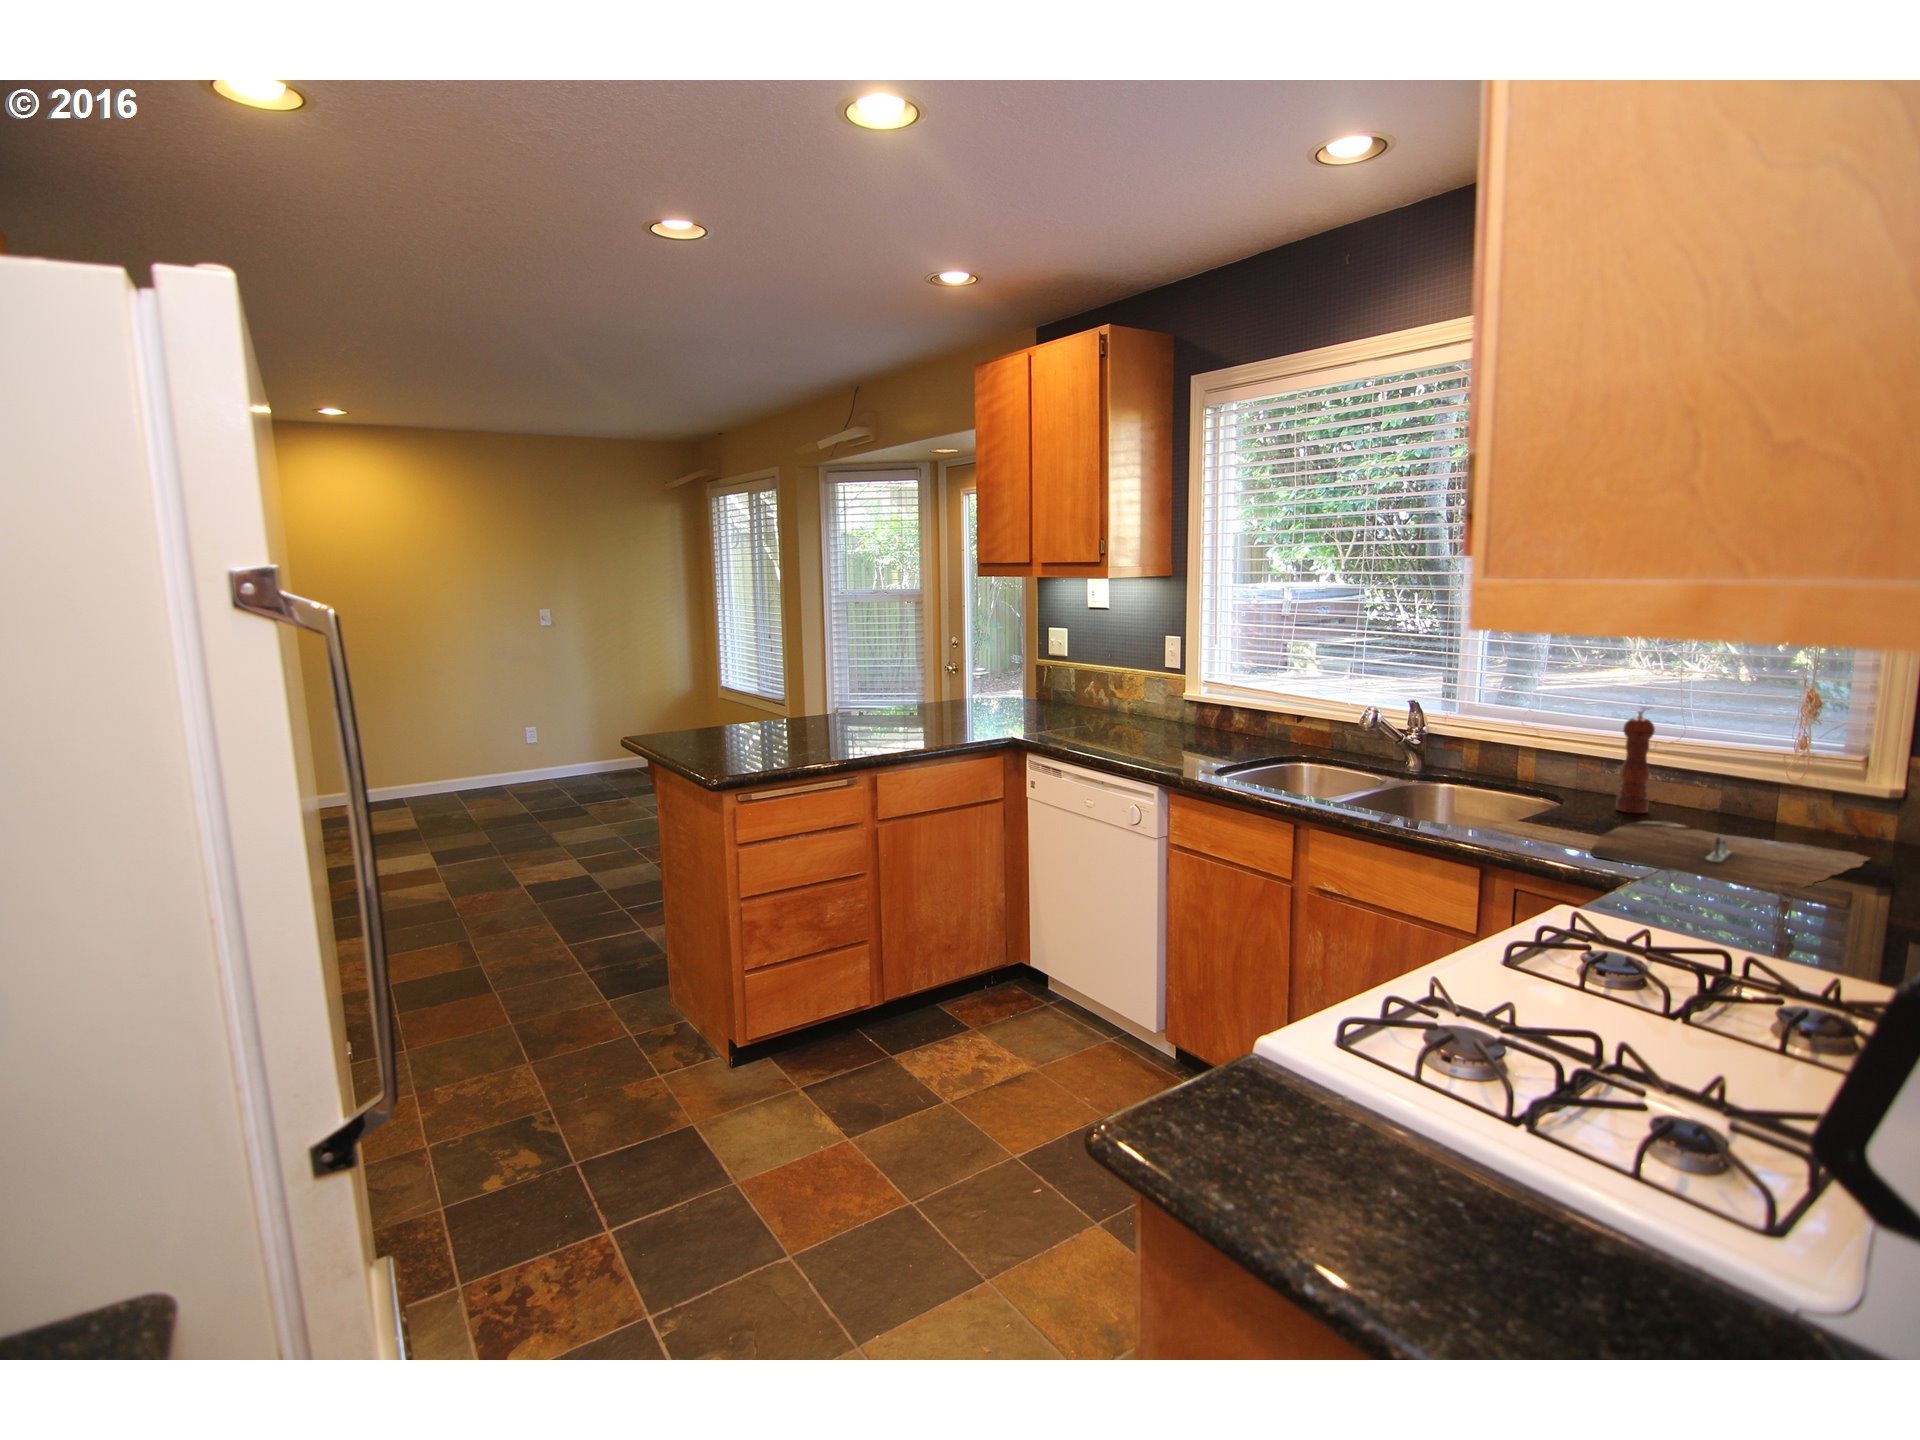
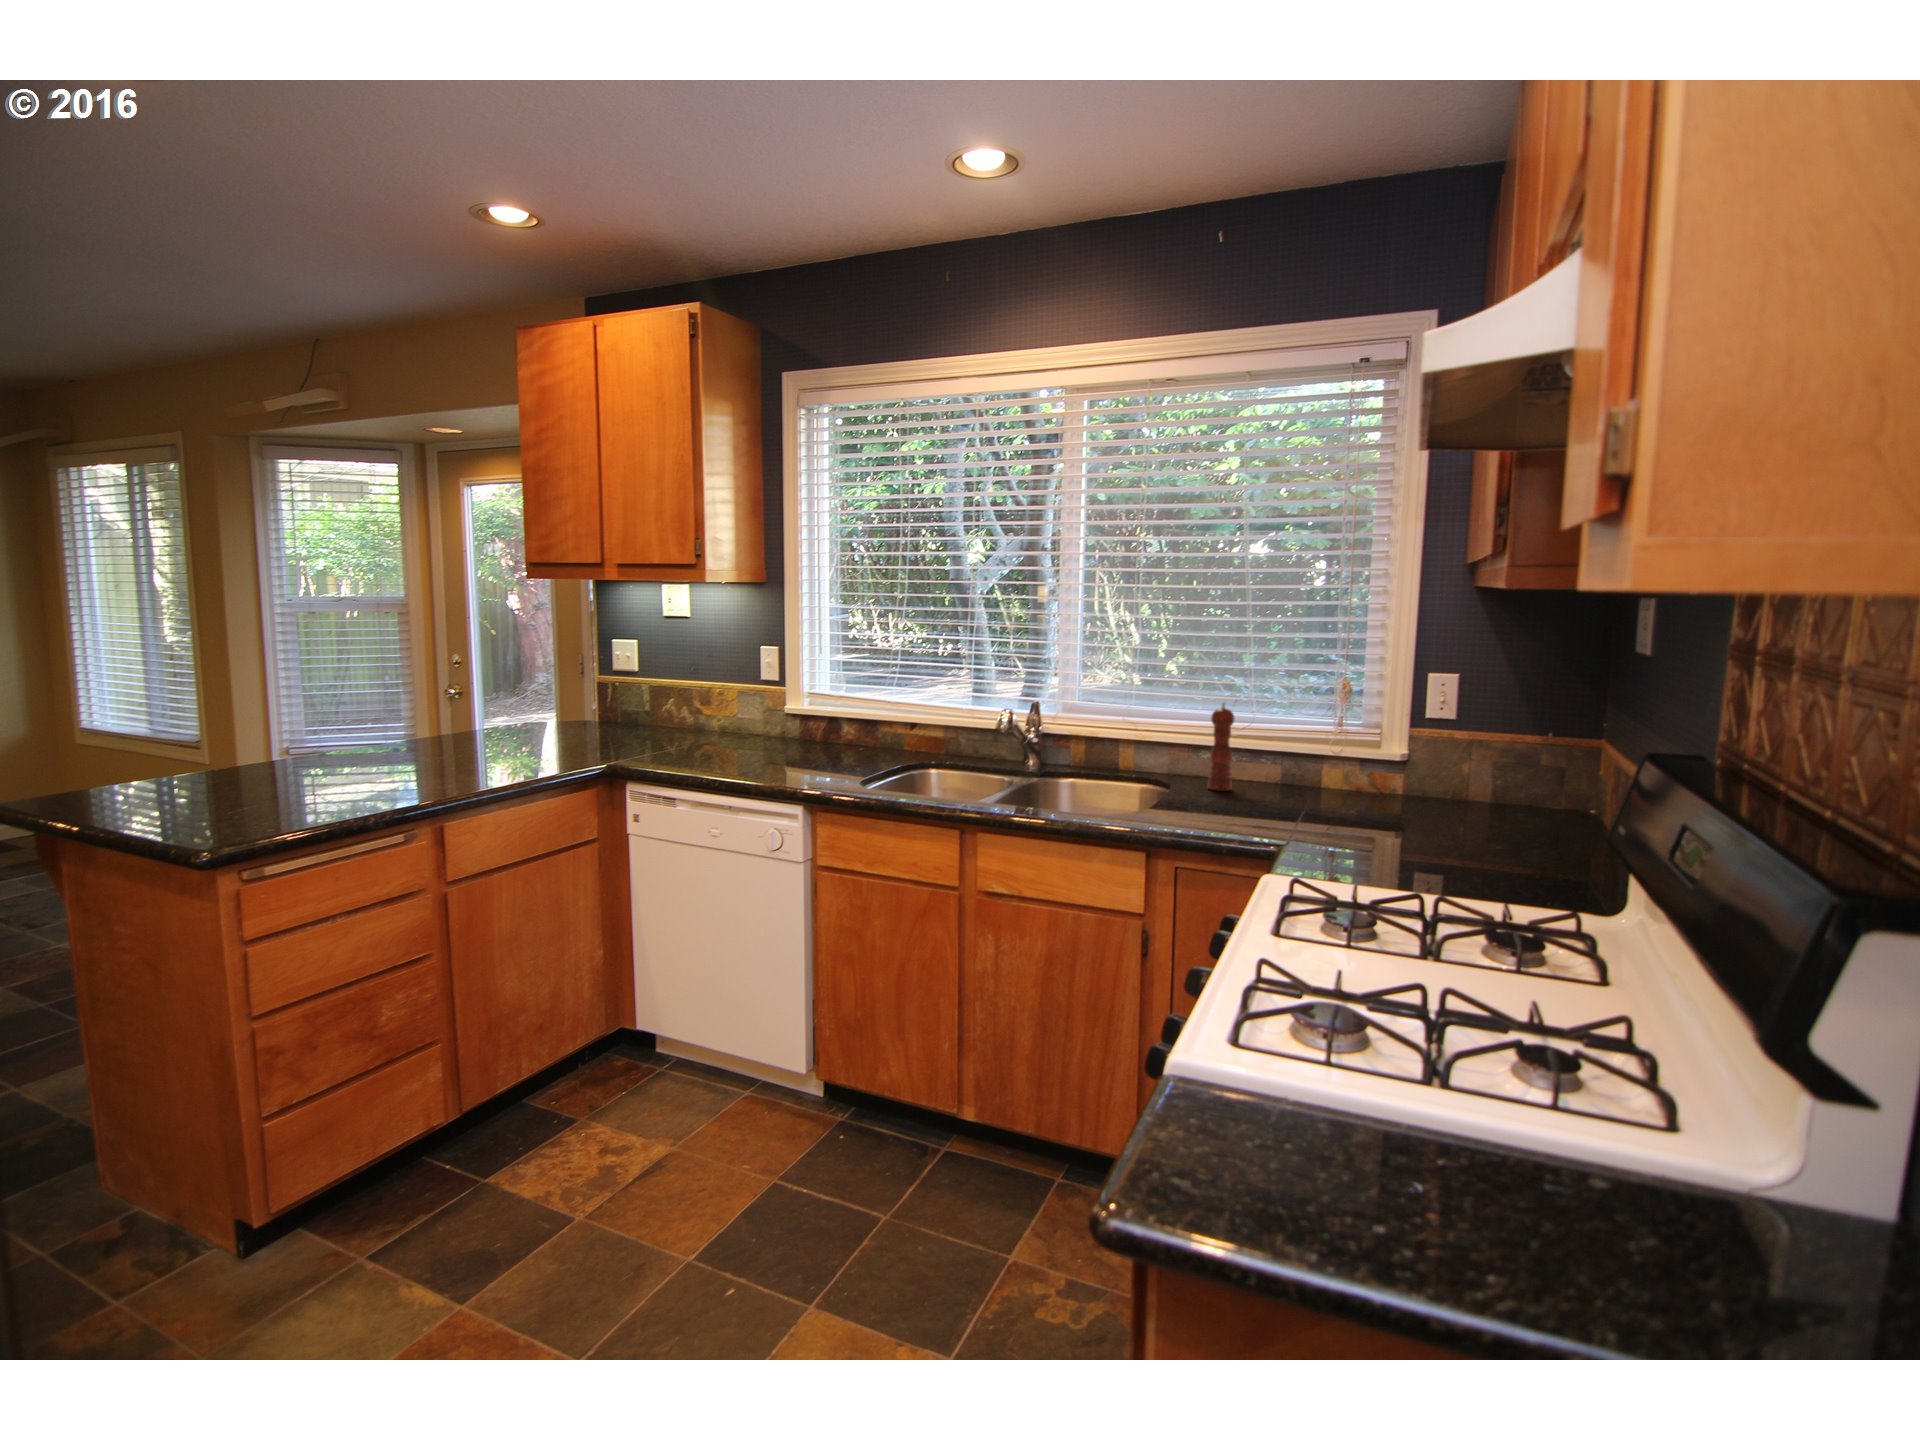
cutting board: present [1591,821,1869,888] -> none [1226,794,1404,843]

